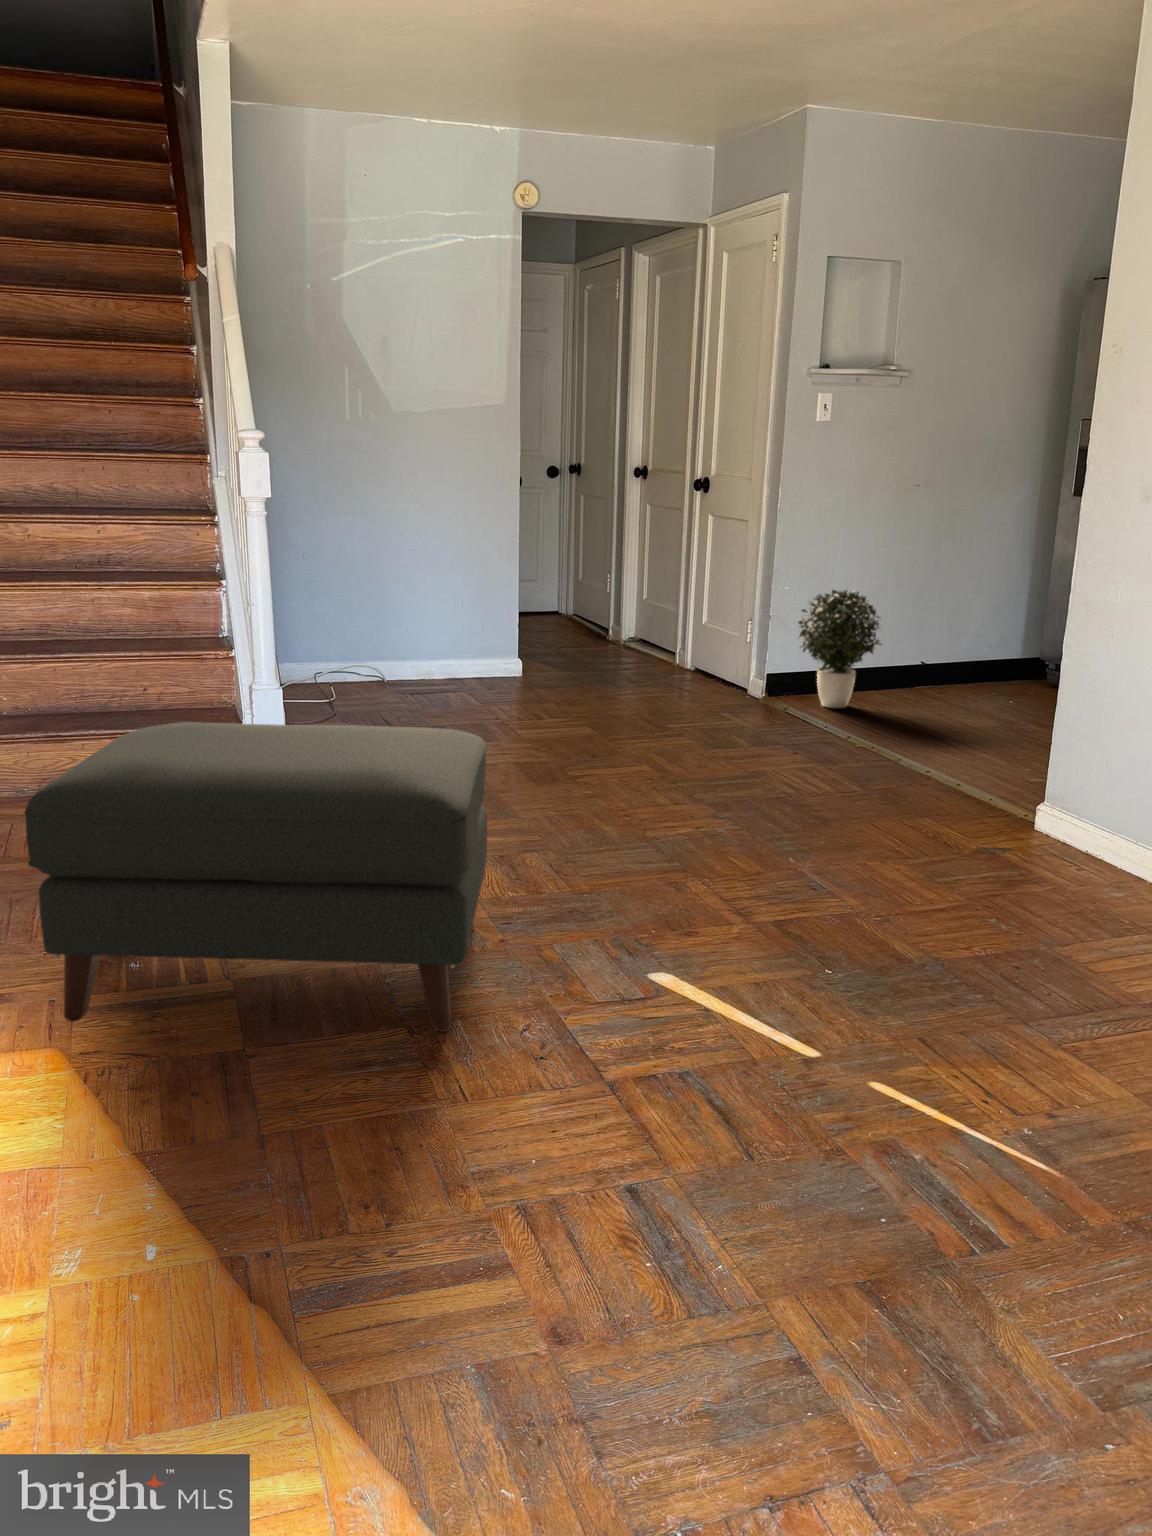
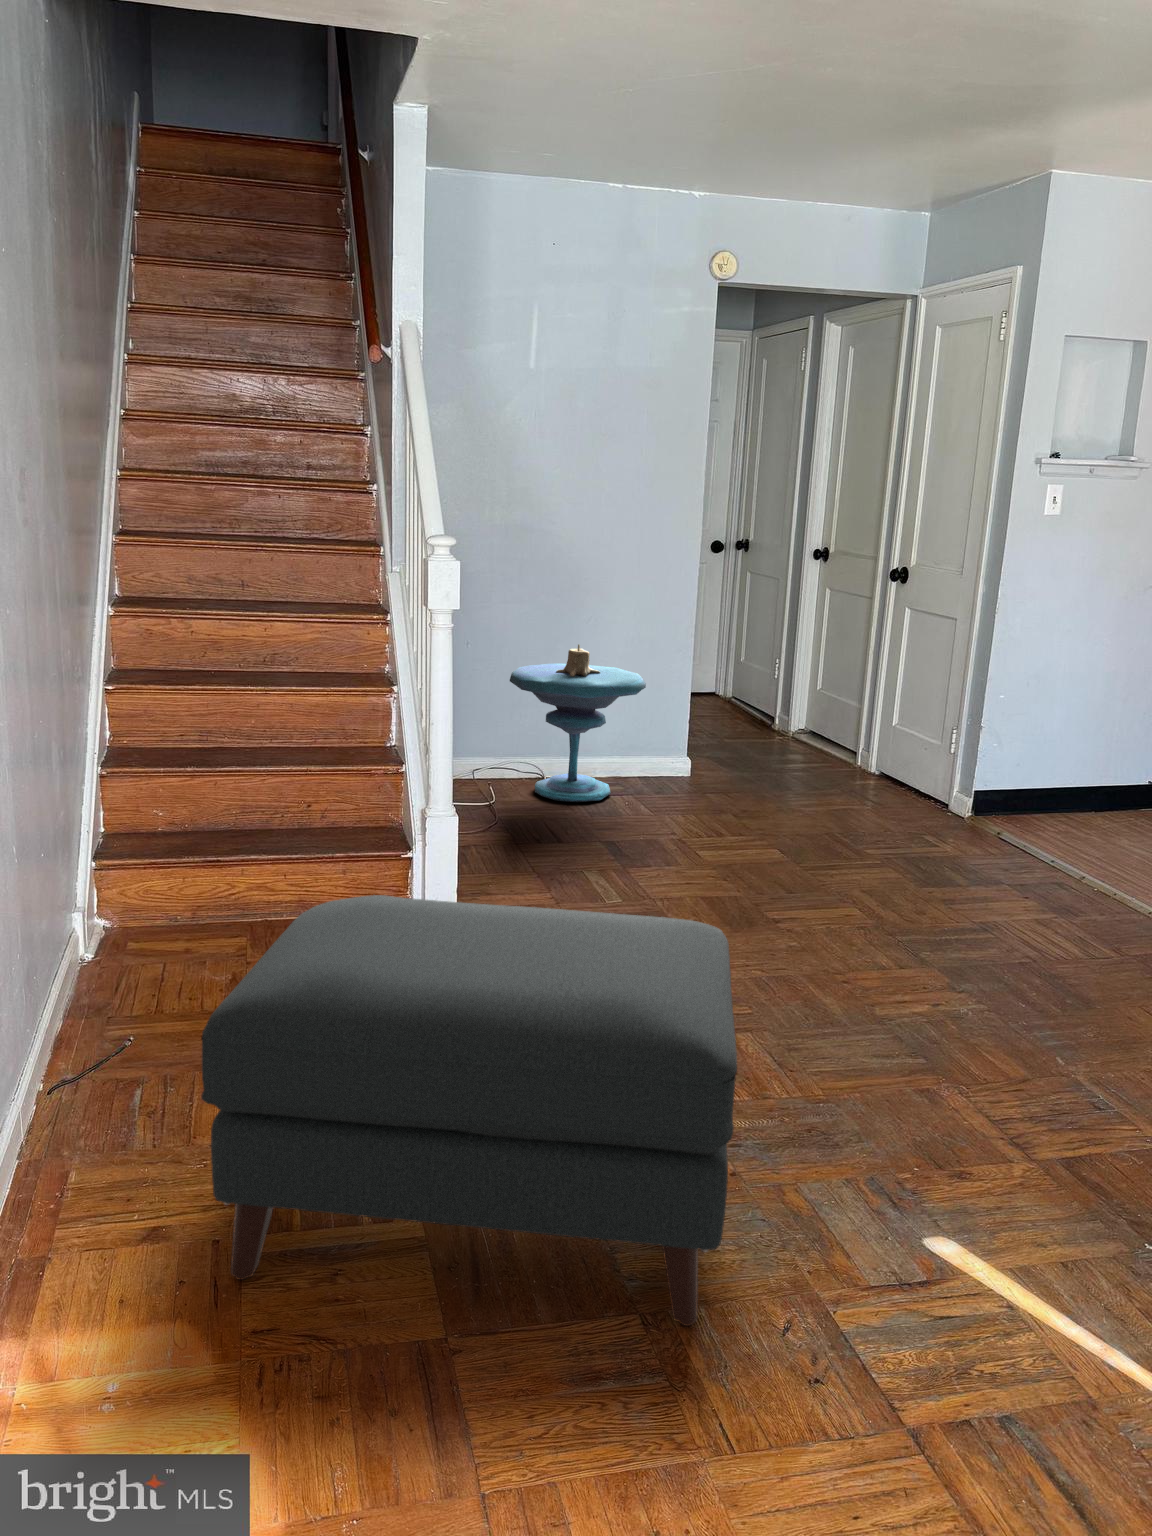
side table: none [342,551,469,697] -> present [510,644,646,802]
potted plant: present [798,590,881,708] -> none [1008,702,1108,835]

